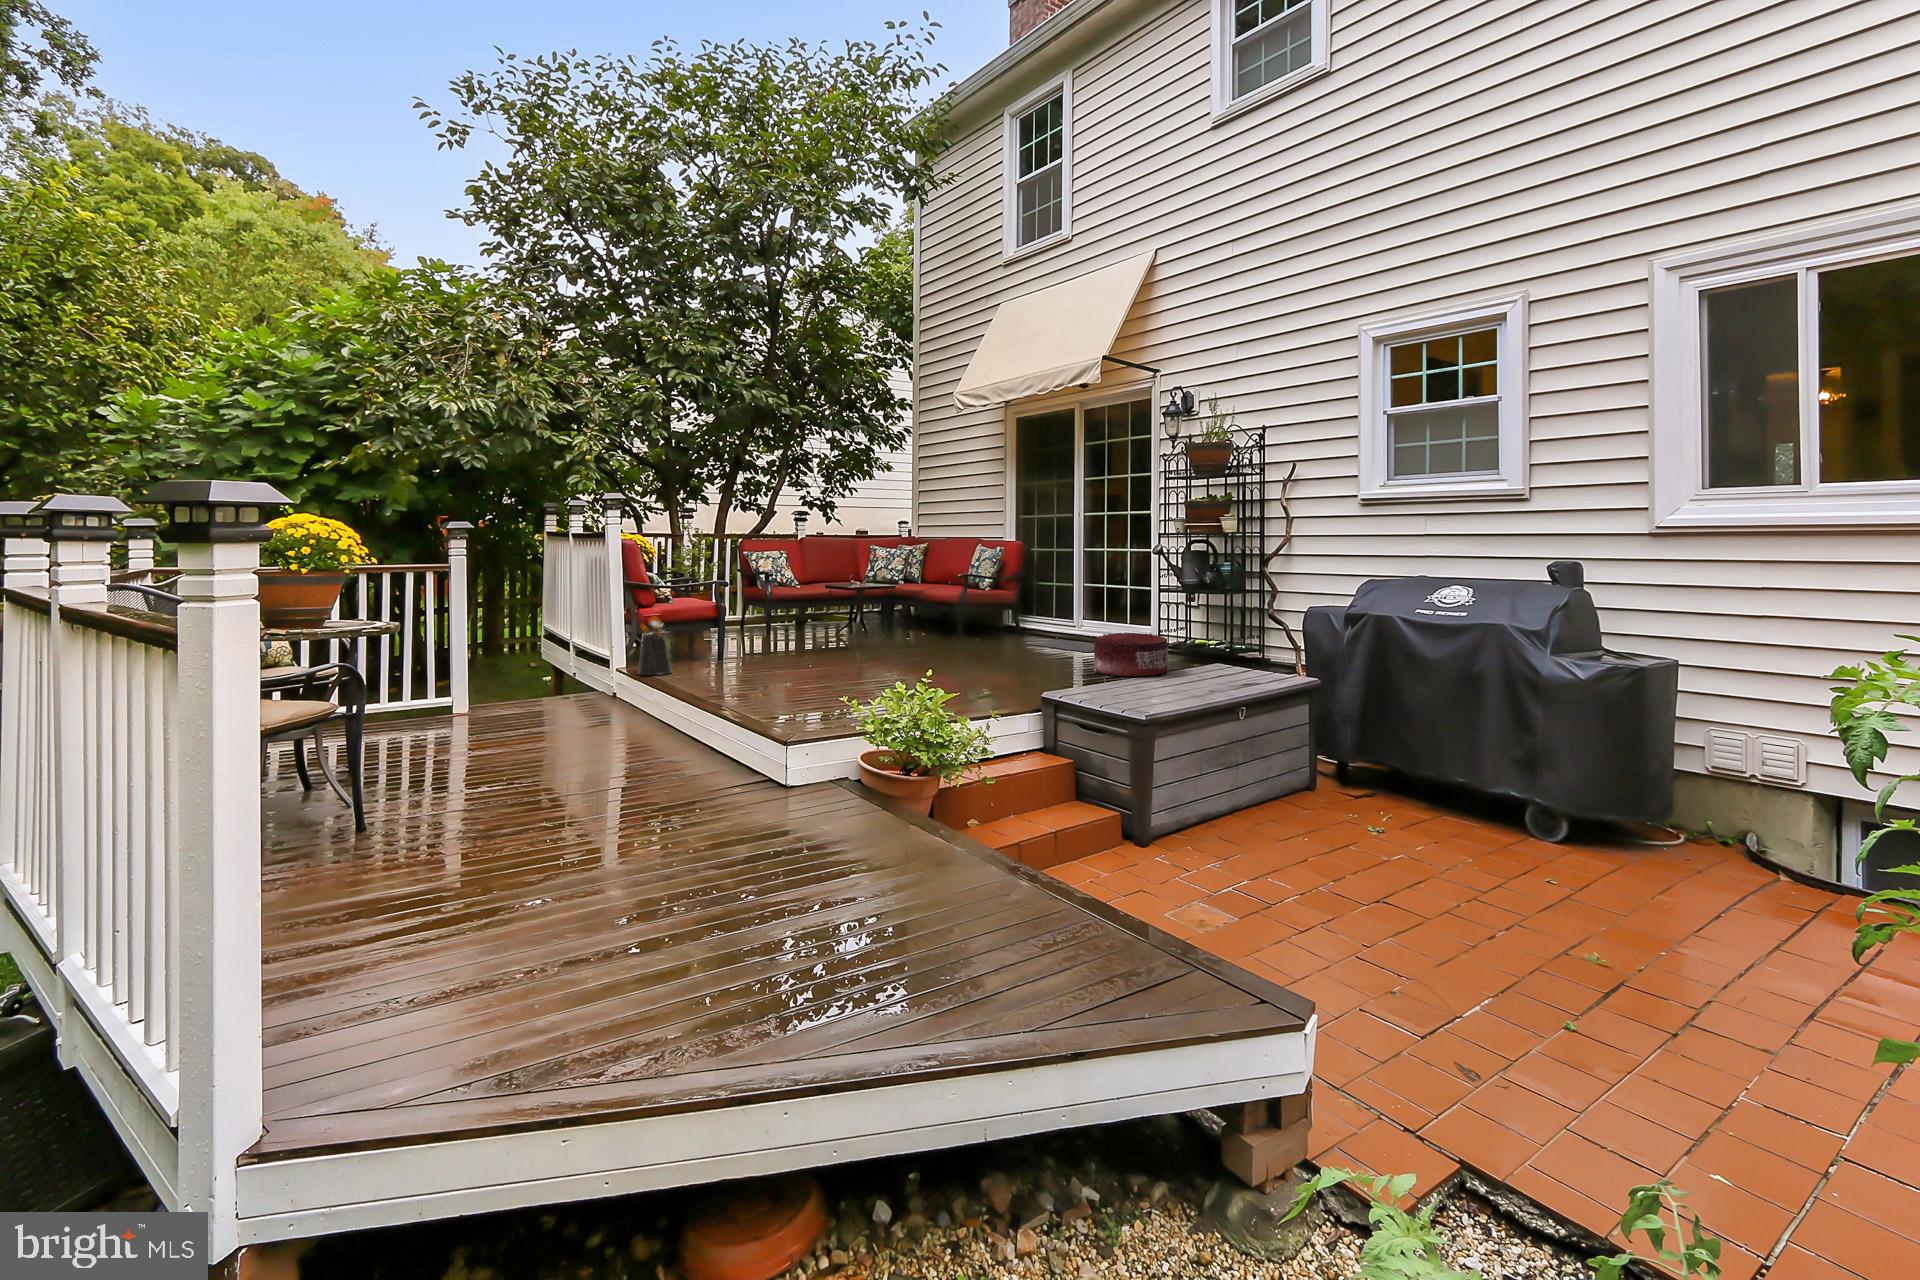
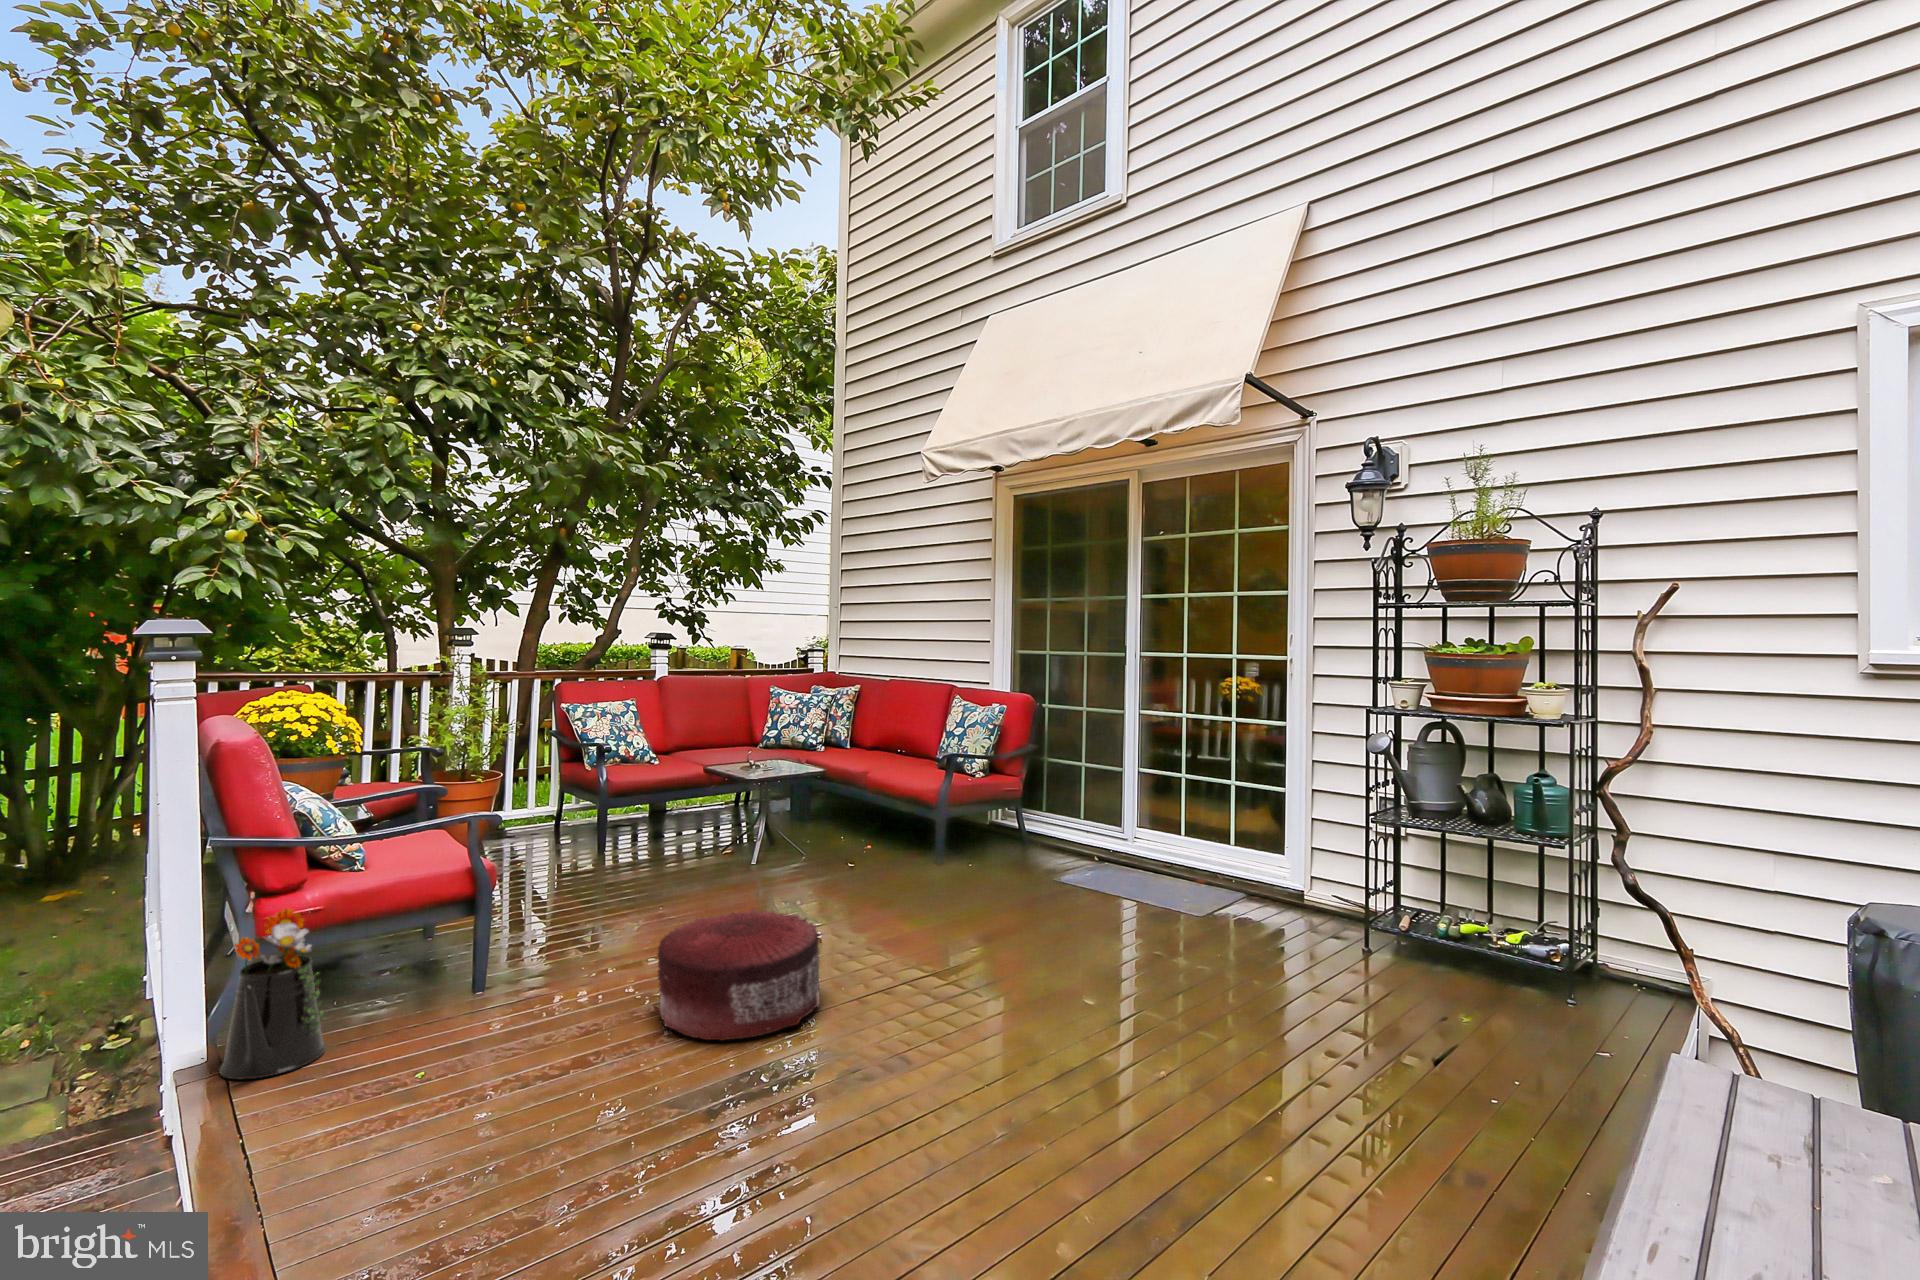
pouf: present [1094,633,1168,676] -> present [658,909,820,1040]

